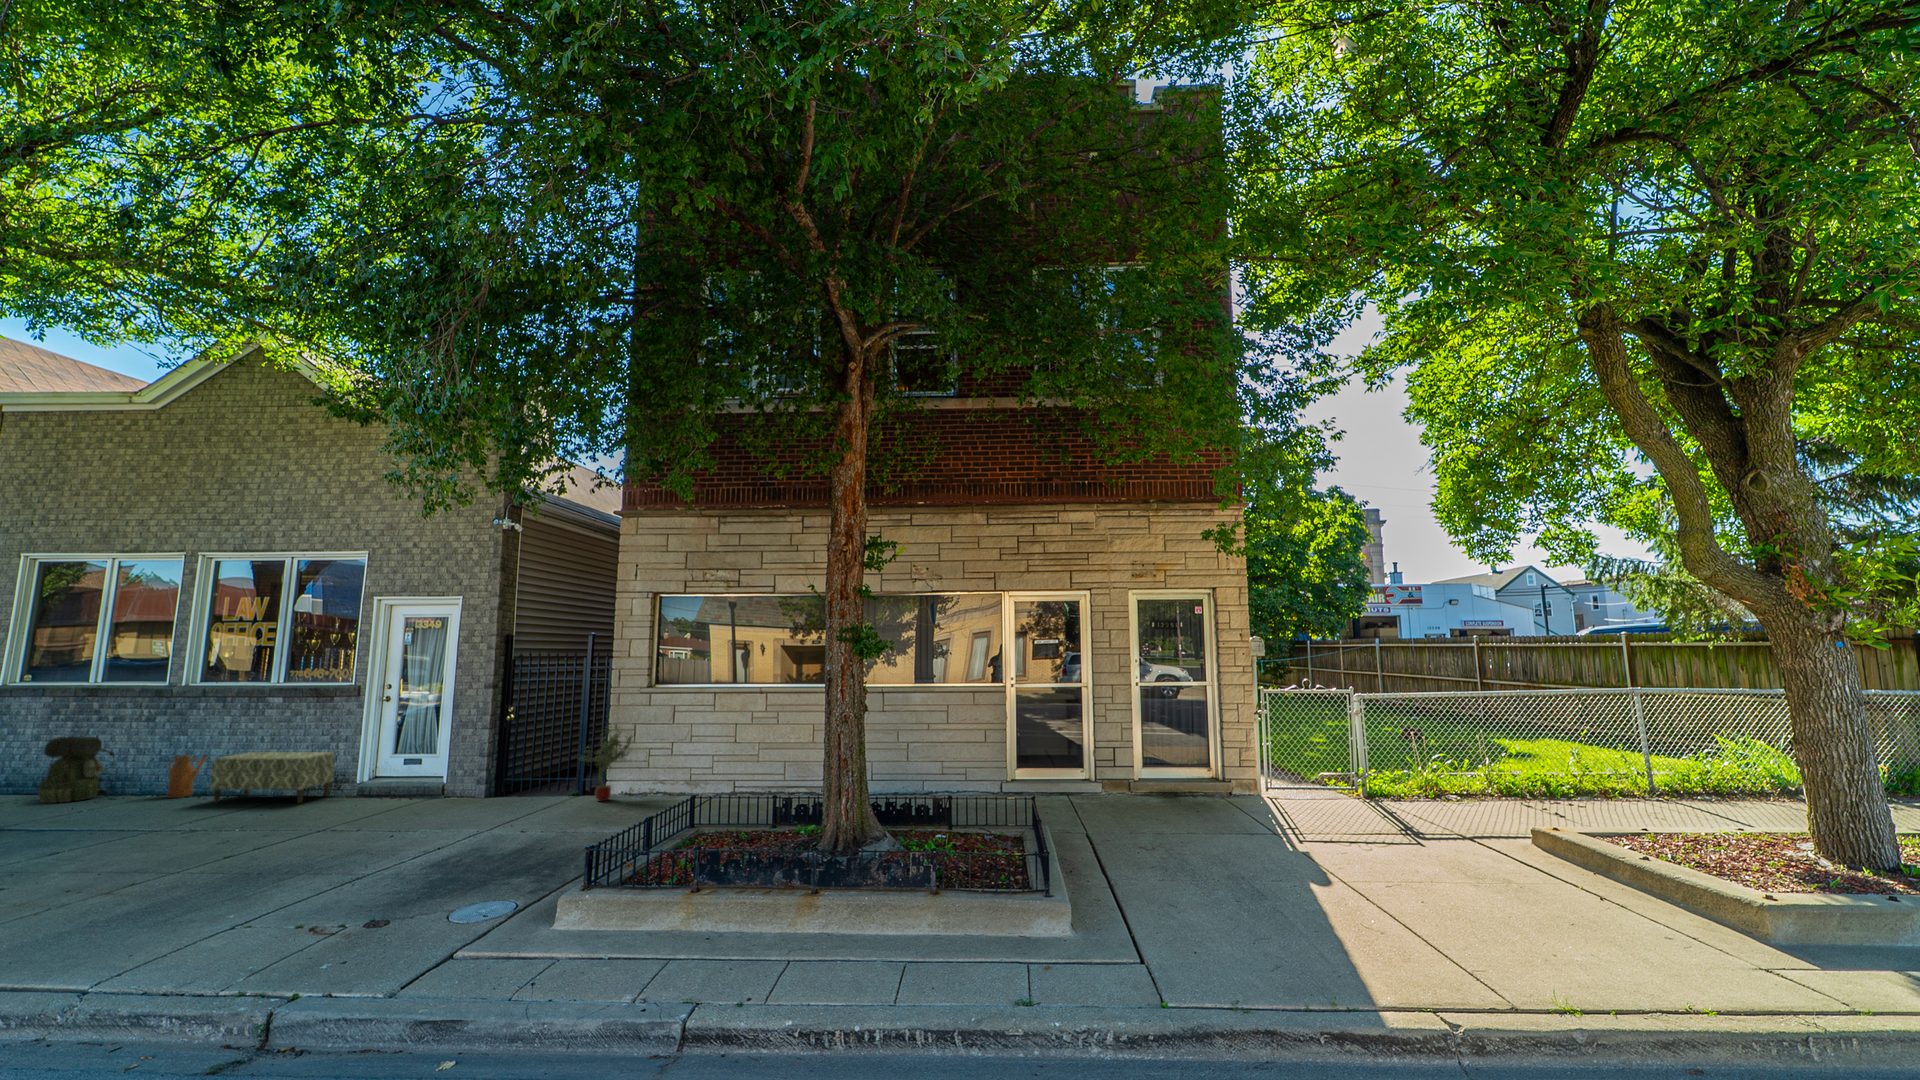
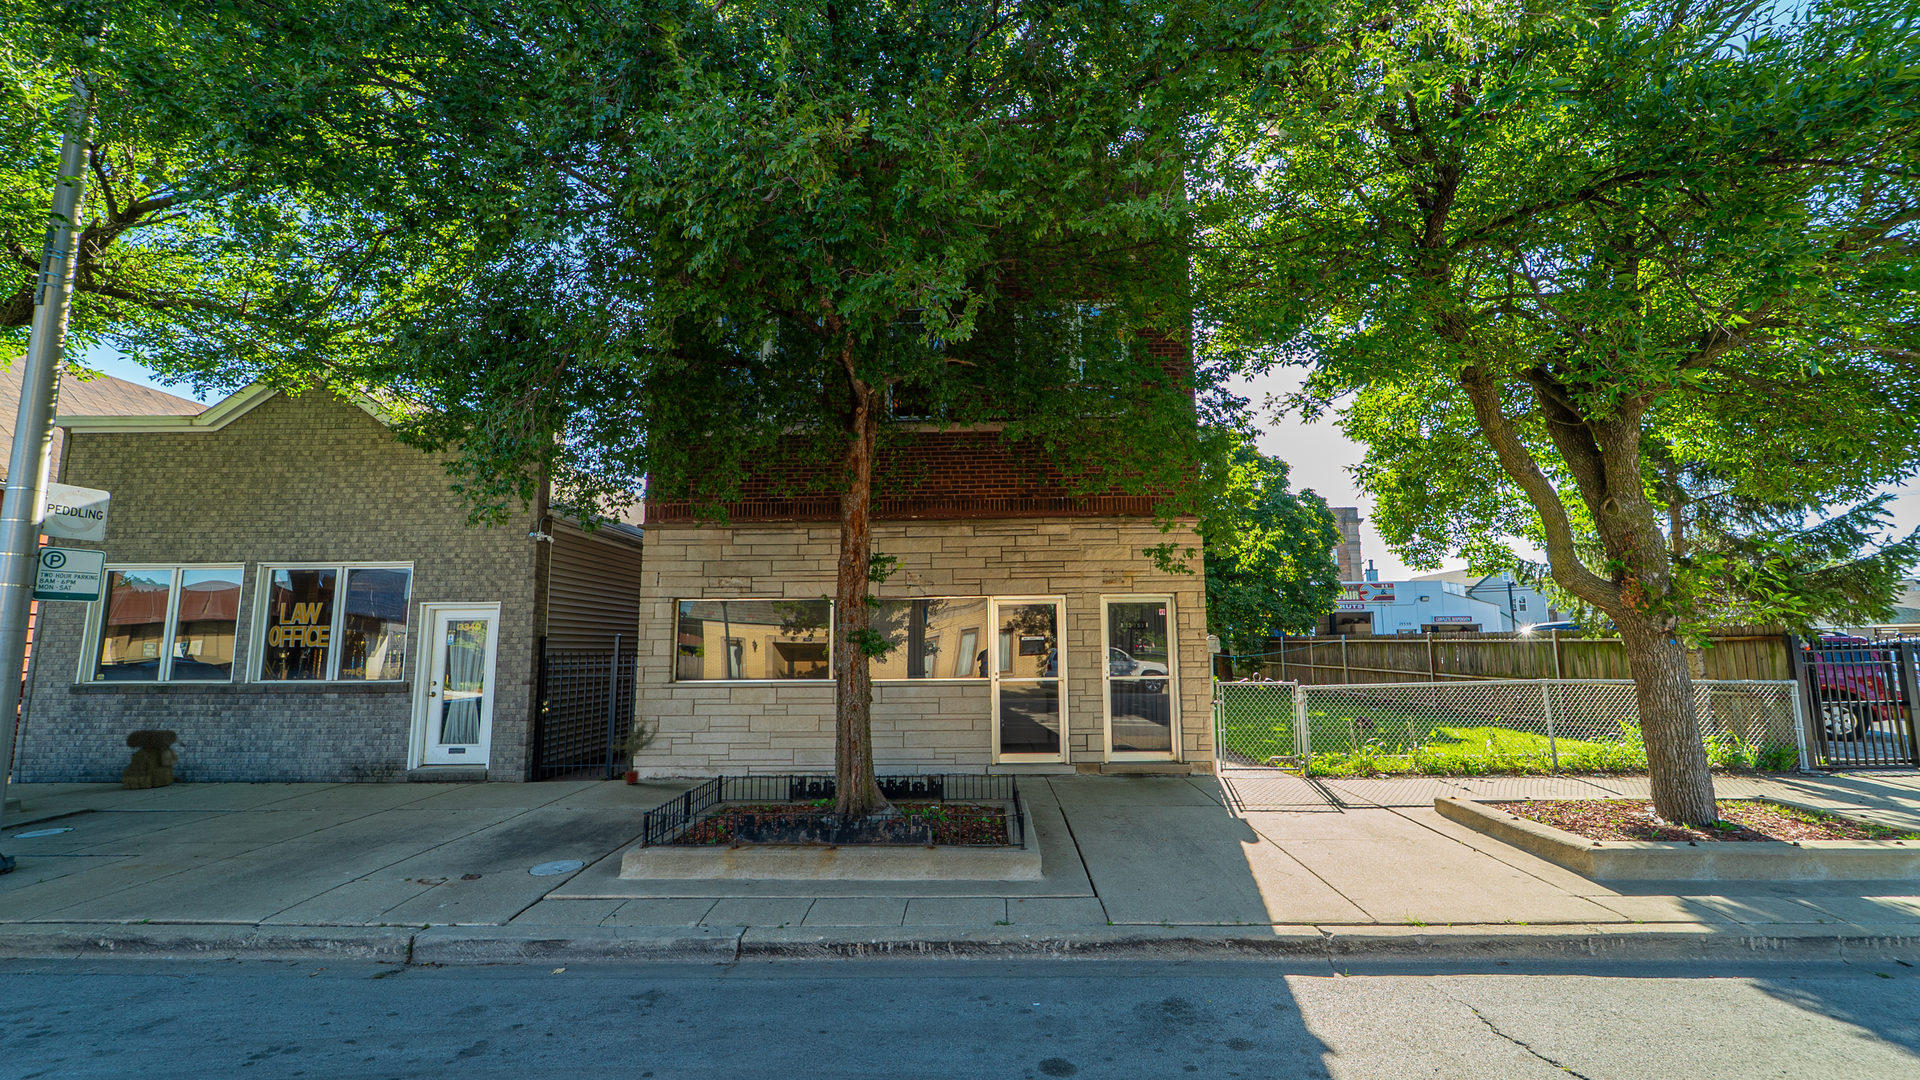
bench: present [210,752,335,803] -> none [279,742,388,788]
watering can: present [167,755,207,798] -> none [236,746,272,784]

